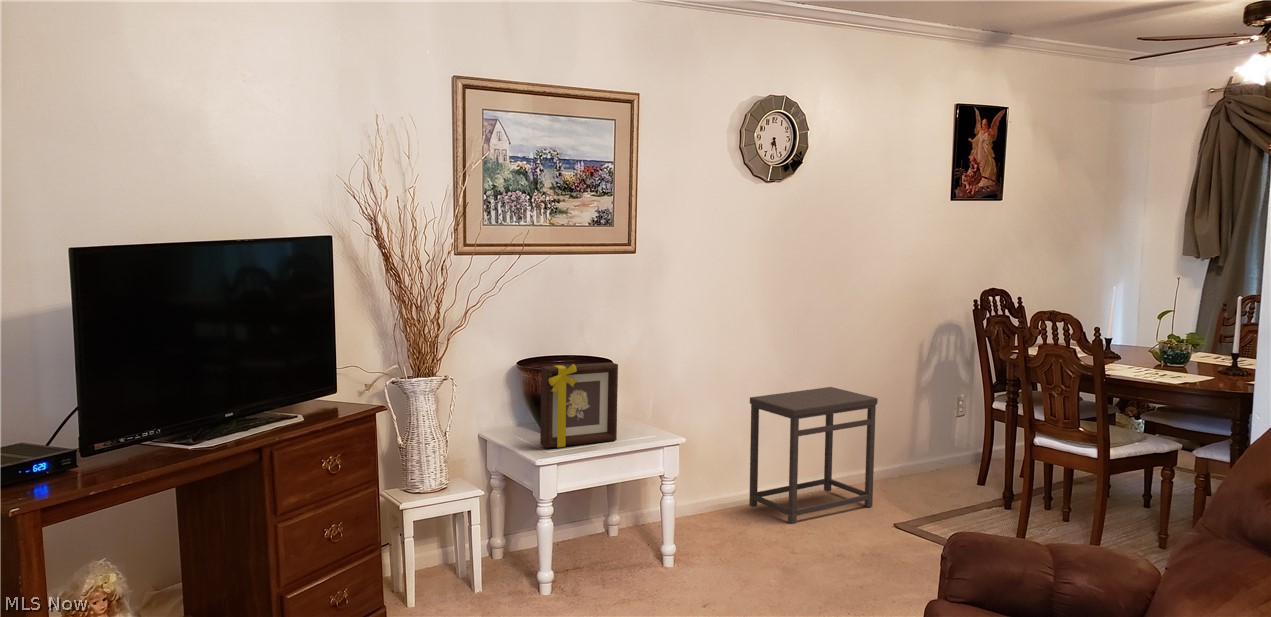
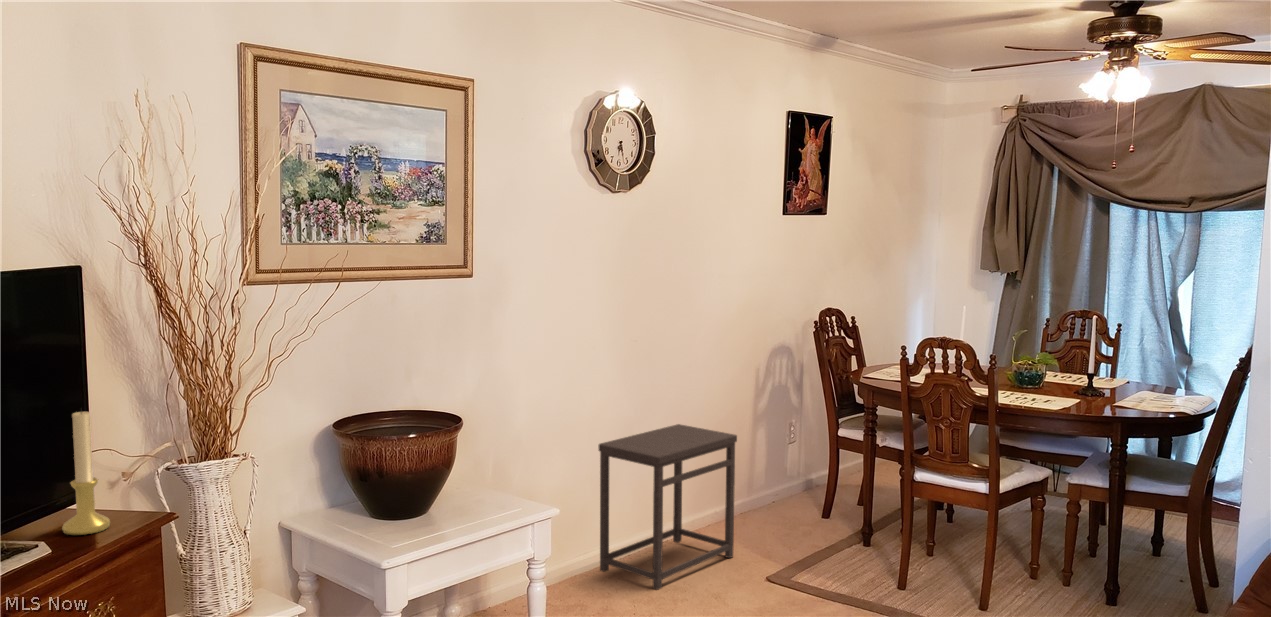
candle holder: none [316,333,345,416] -> present [62,411,110,535]
picture frame: present [540,362,618,448] -> none [380,419,477,539]

